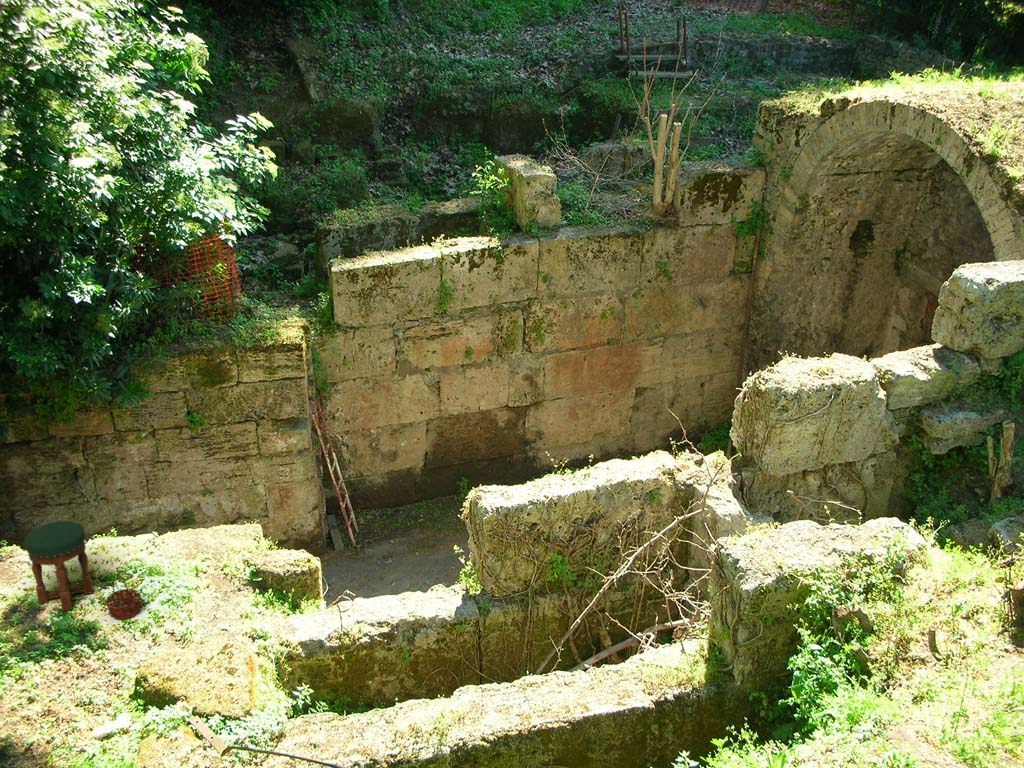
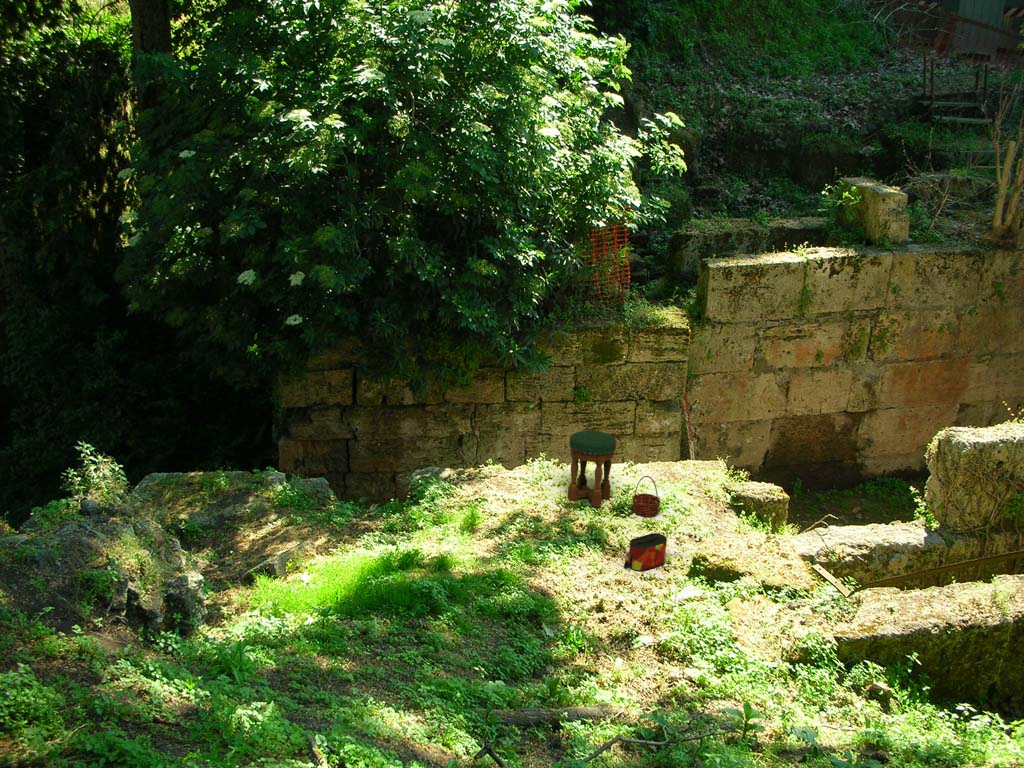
bag: none [44,658,105,710] -> present [624,533,667,571]

